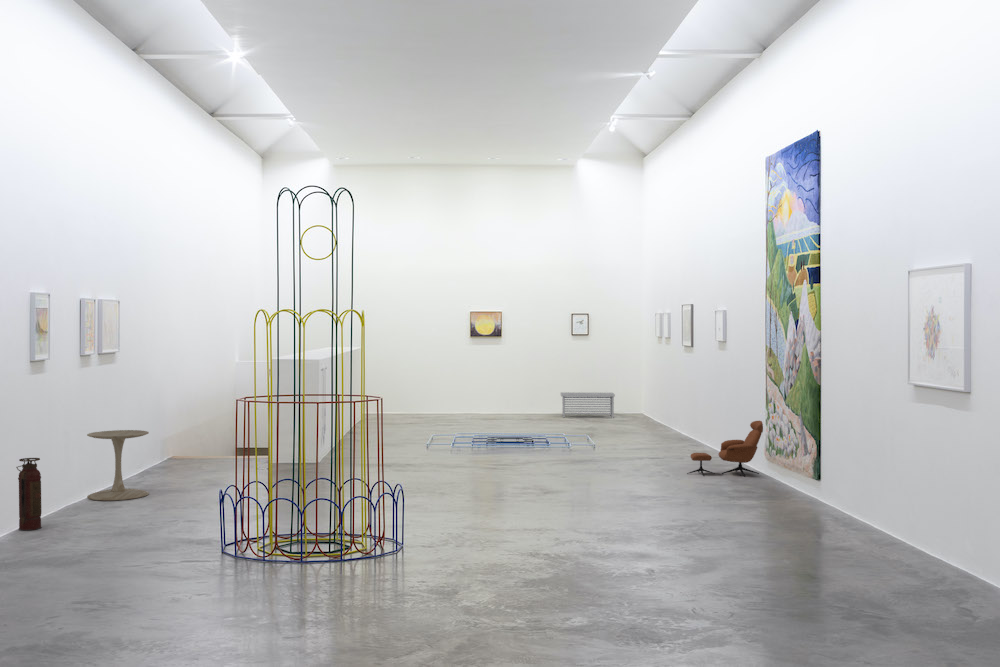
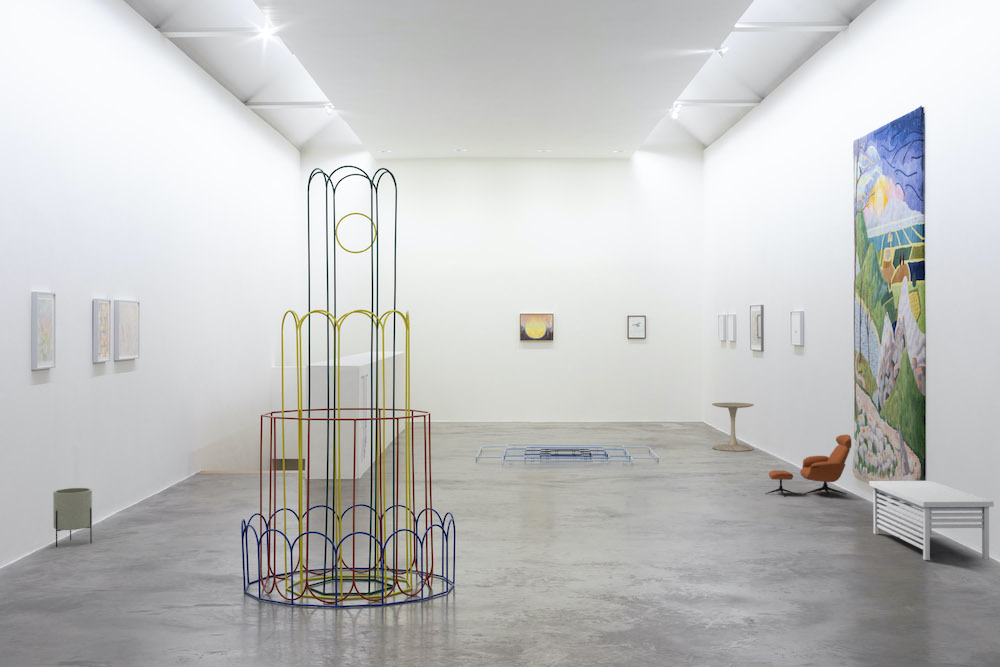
storage bench: present [561,392,615,418] -> present [869,481,994,560]
pedestal table: present [87,430,149,501] -> present [712,403,754,451]
fire extinguisher: present [16,458,41,531] -> none [20,480,49,562]
planter: none [44,466,79,519] -> present [53,488,92,547]

